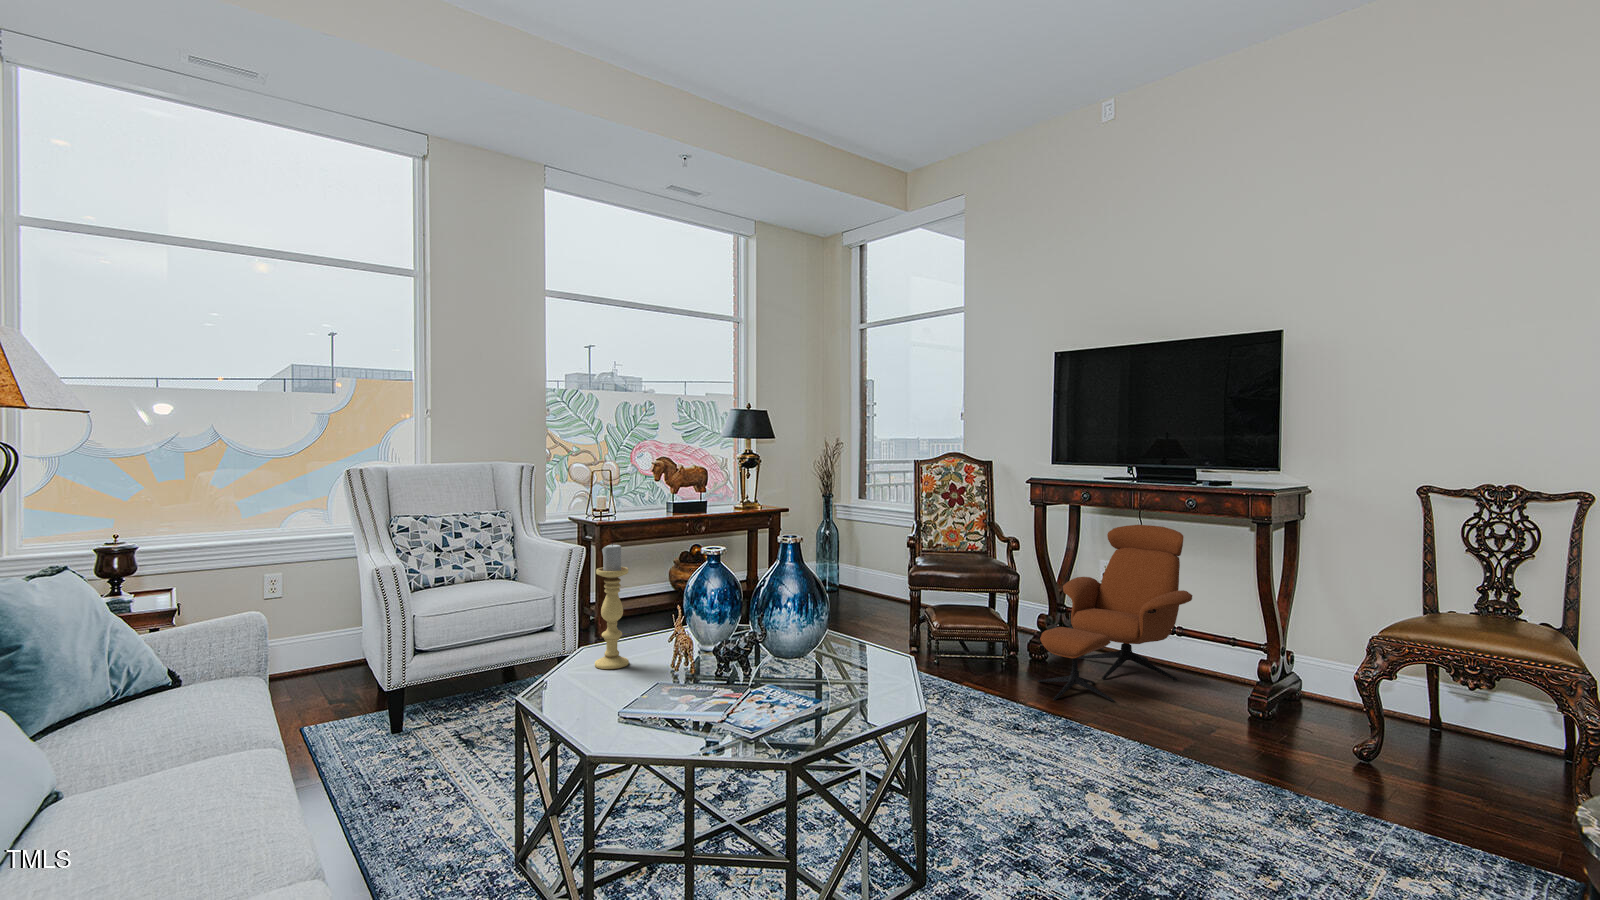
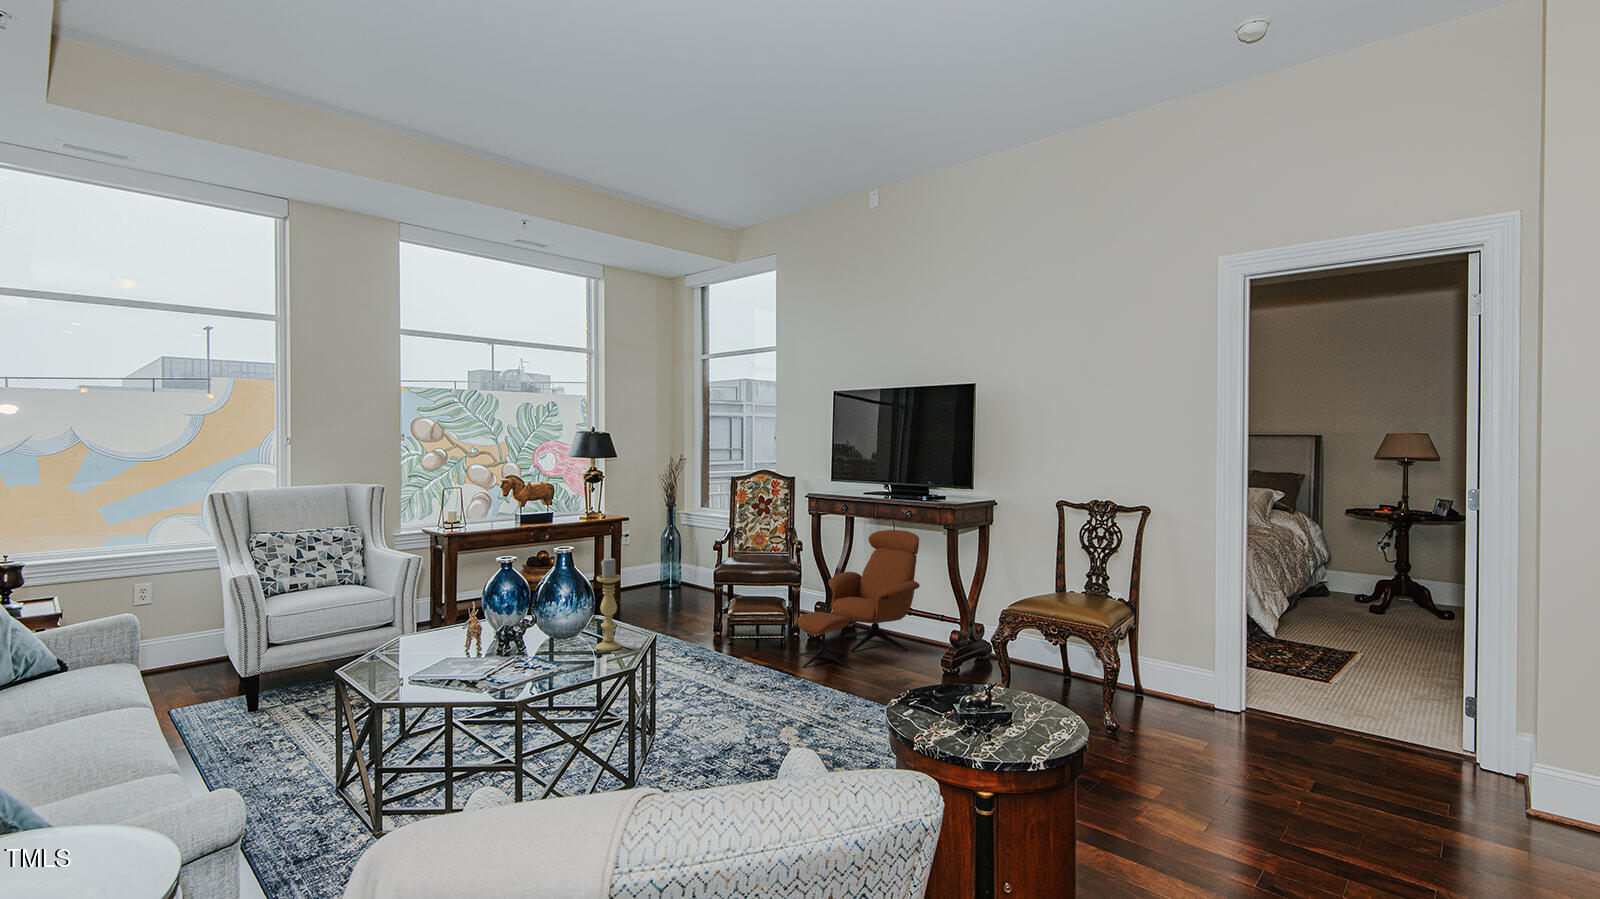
candle holder: present [595,543,629,669] -> present [596,558,621,651]

